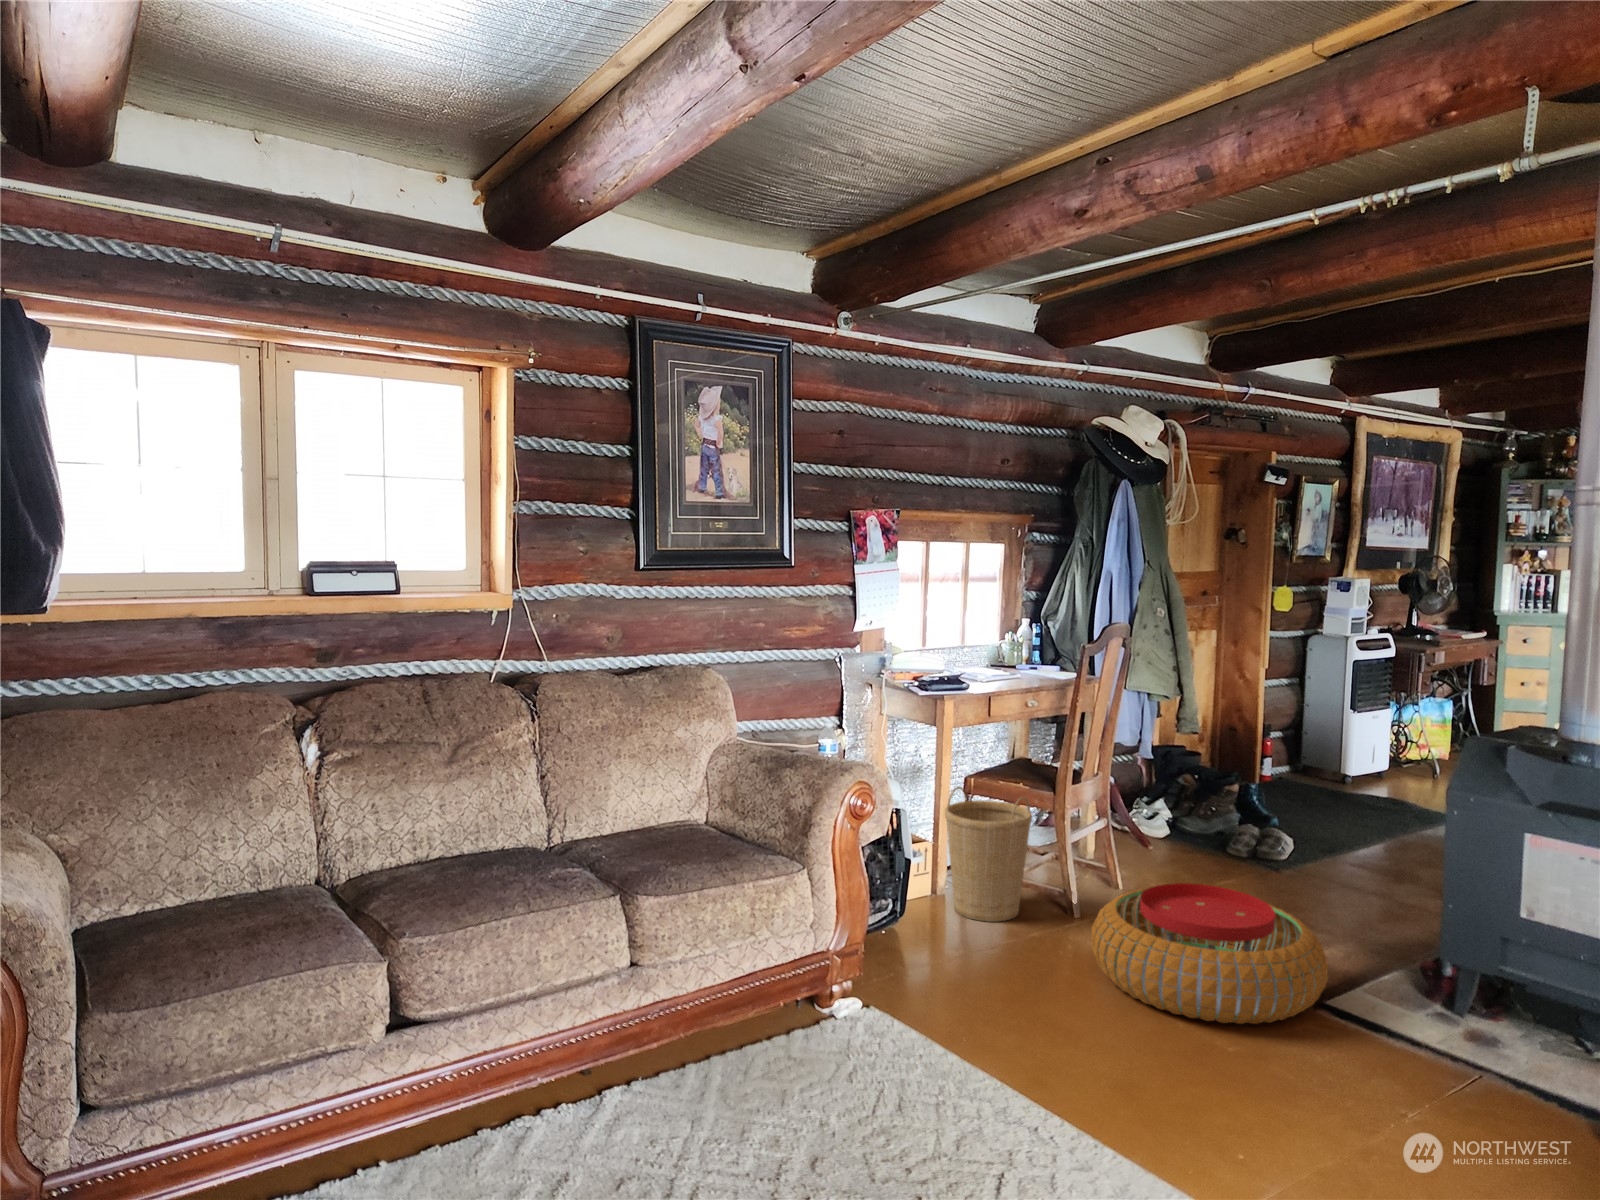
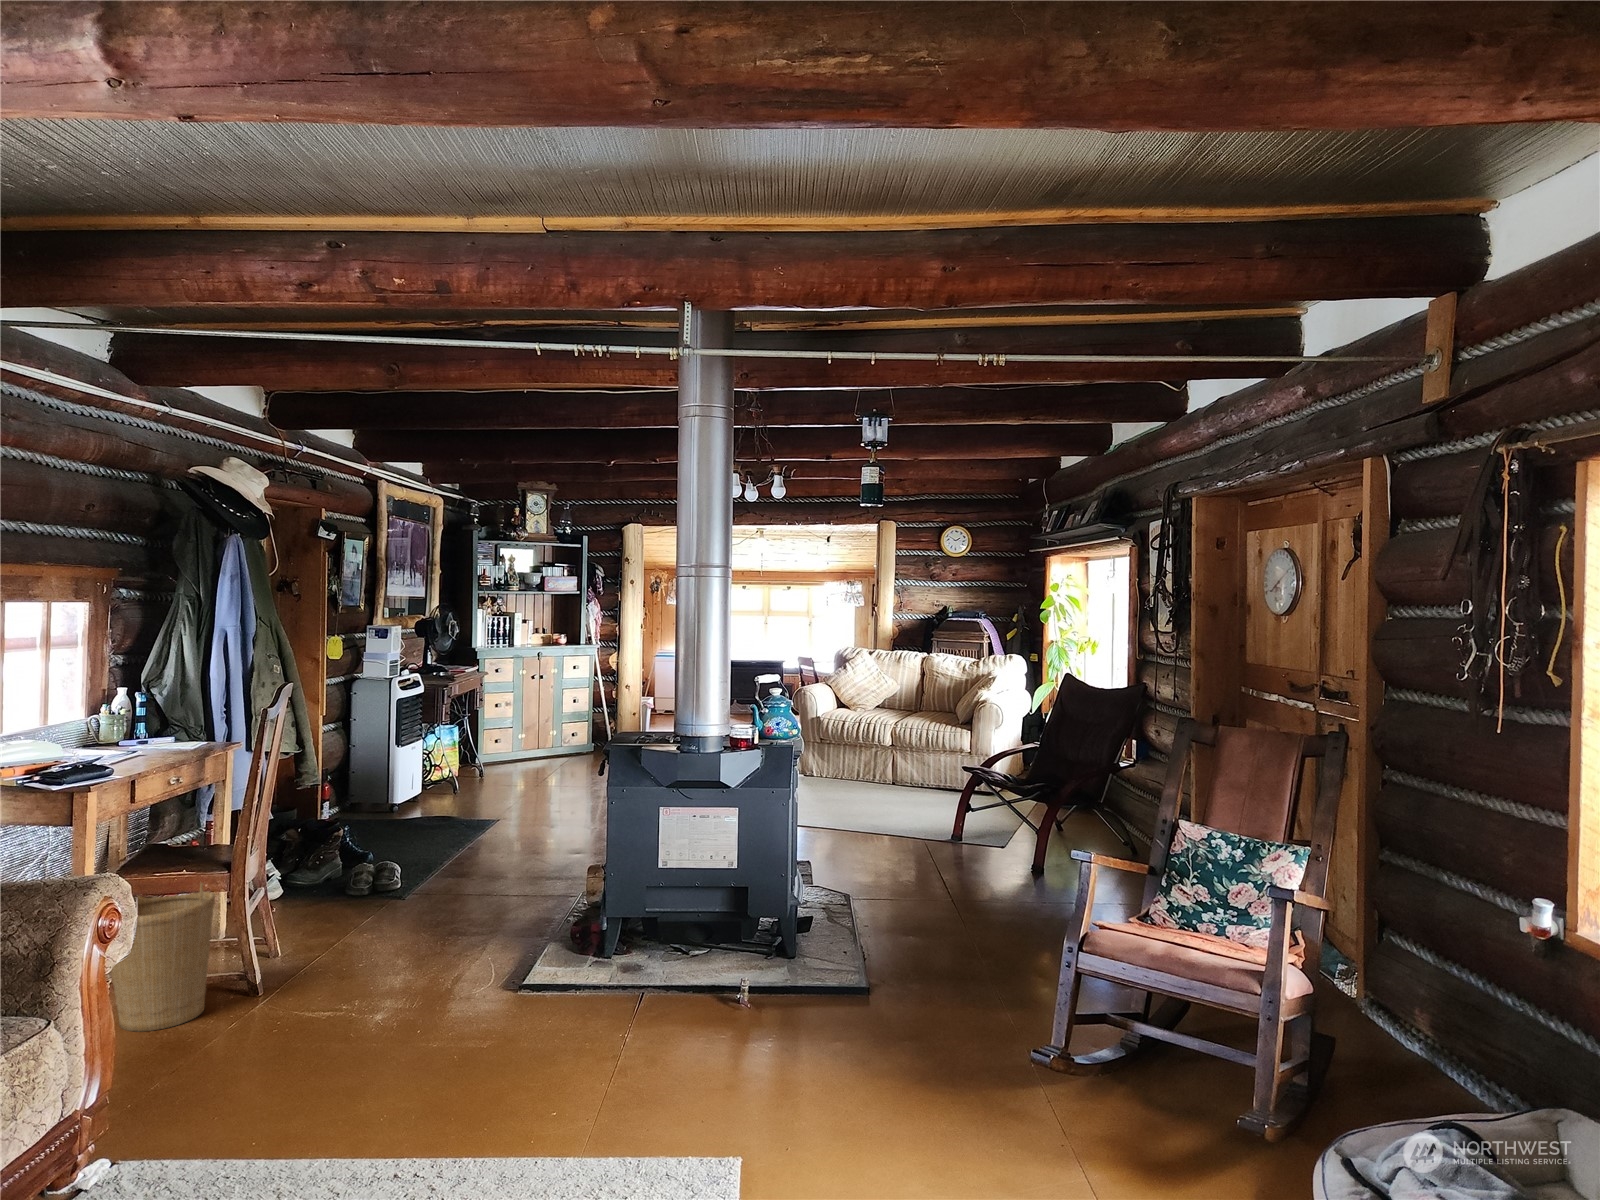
pouf: present [1091,883,1328,1024] -> none [317,904,531,1028]

